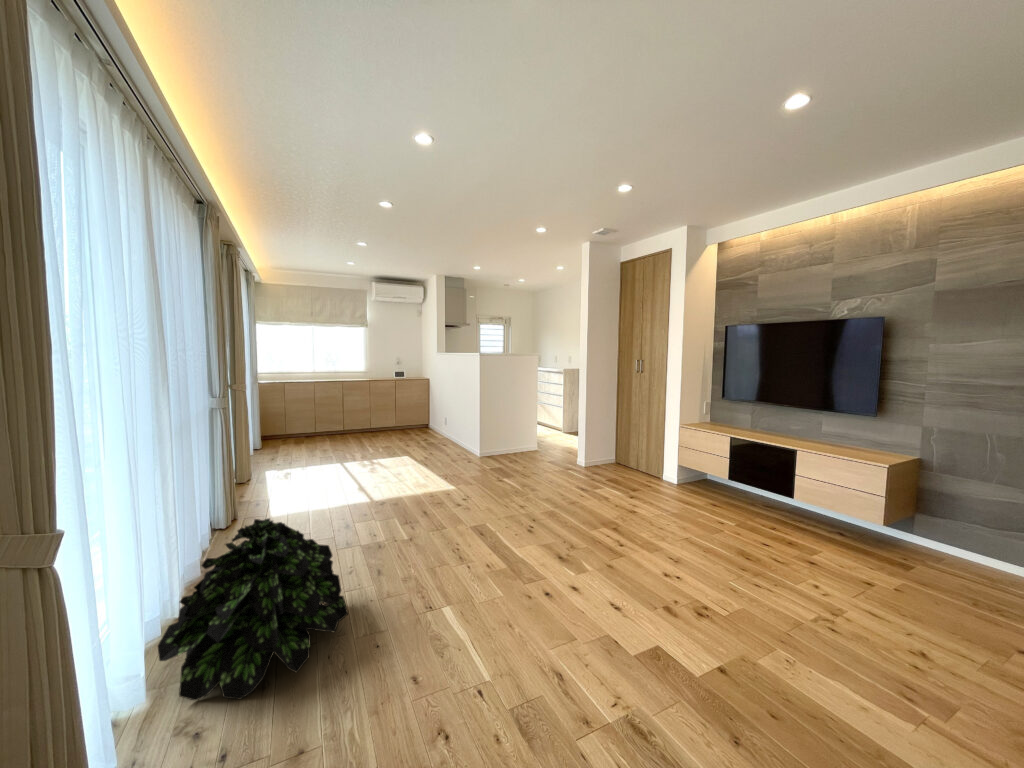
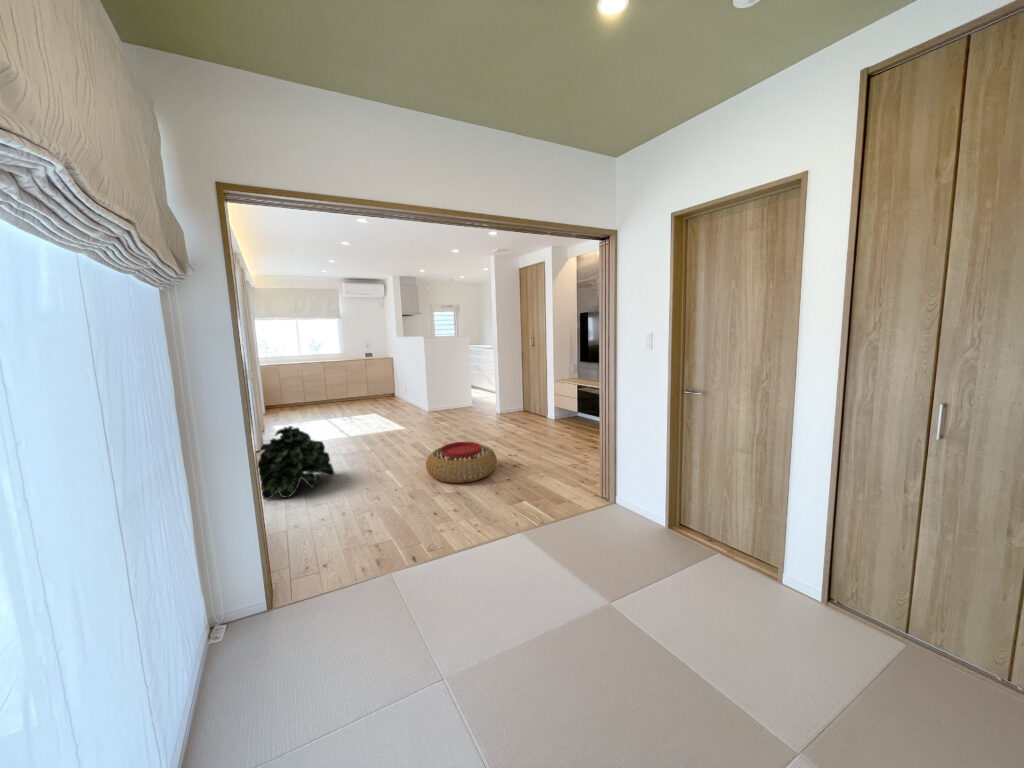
pouf: none [529,552,677,670] -> present [426,442,497,483]

